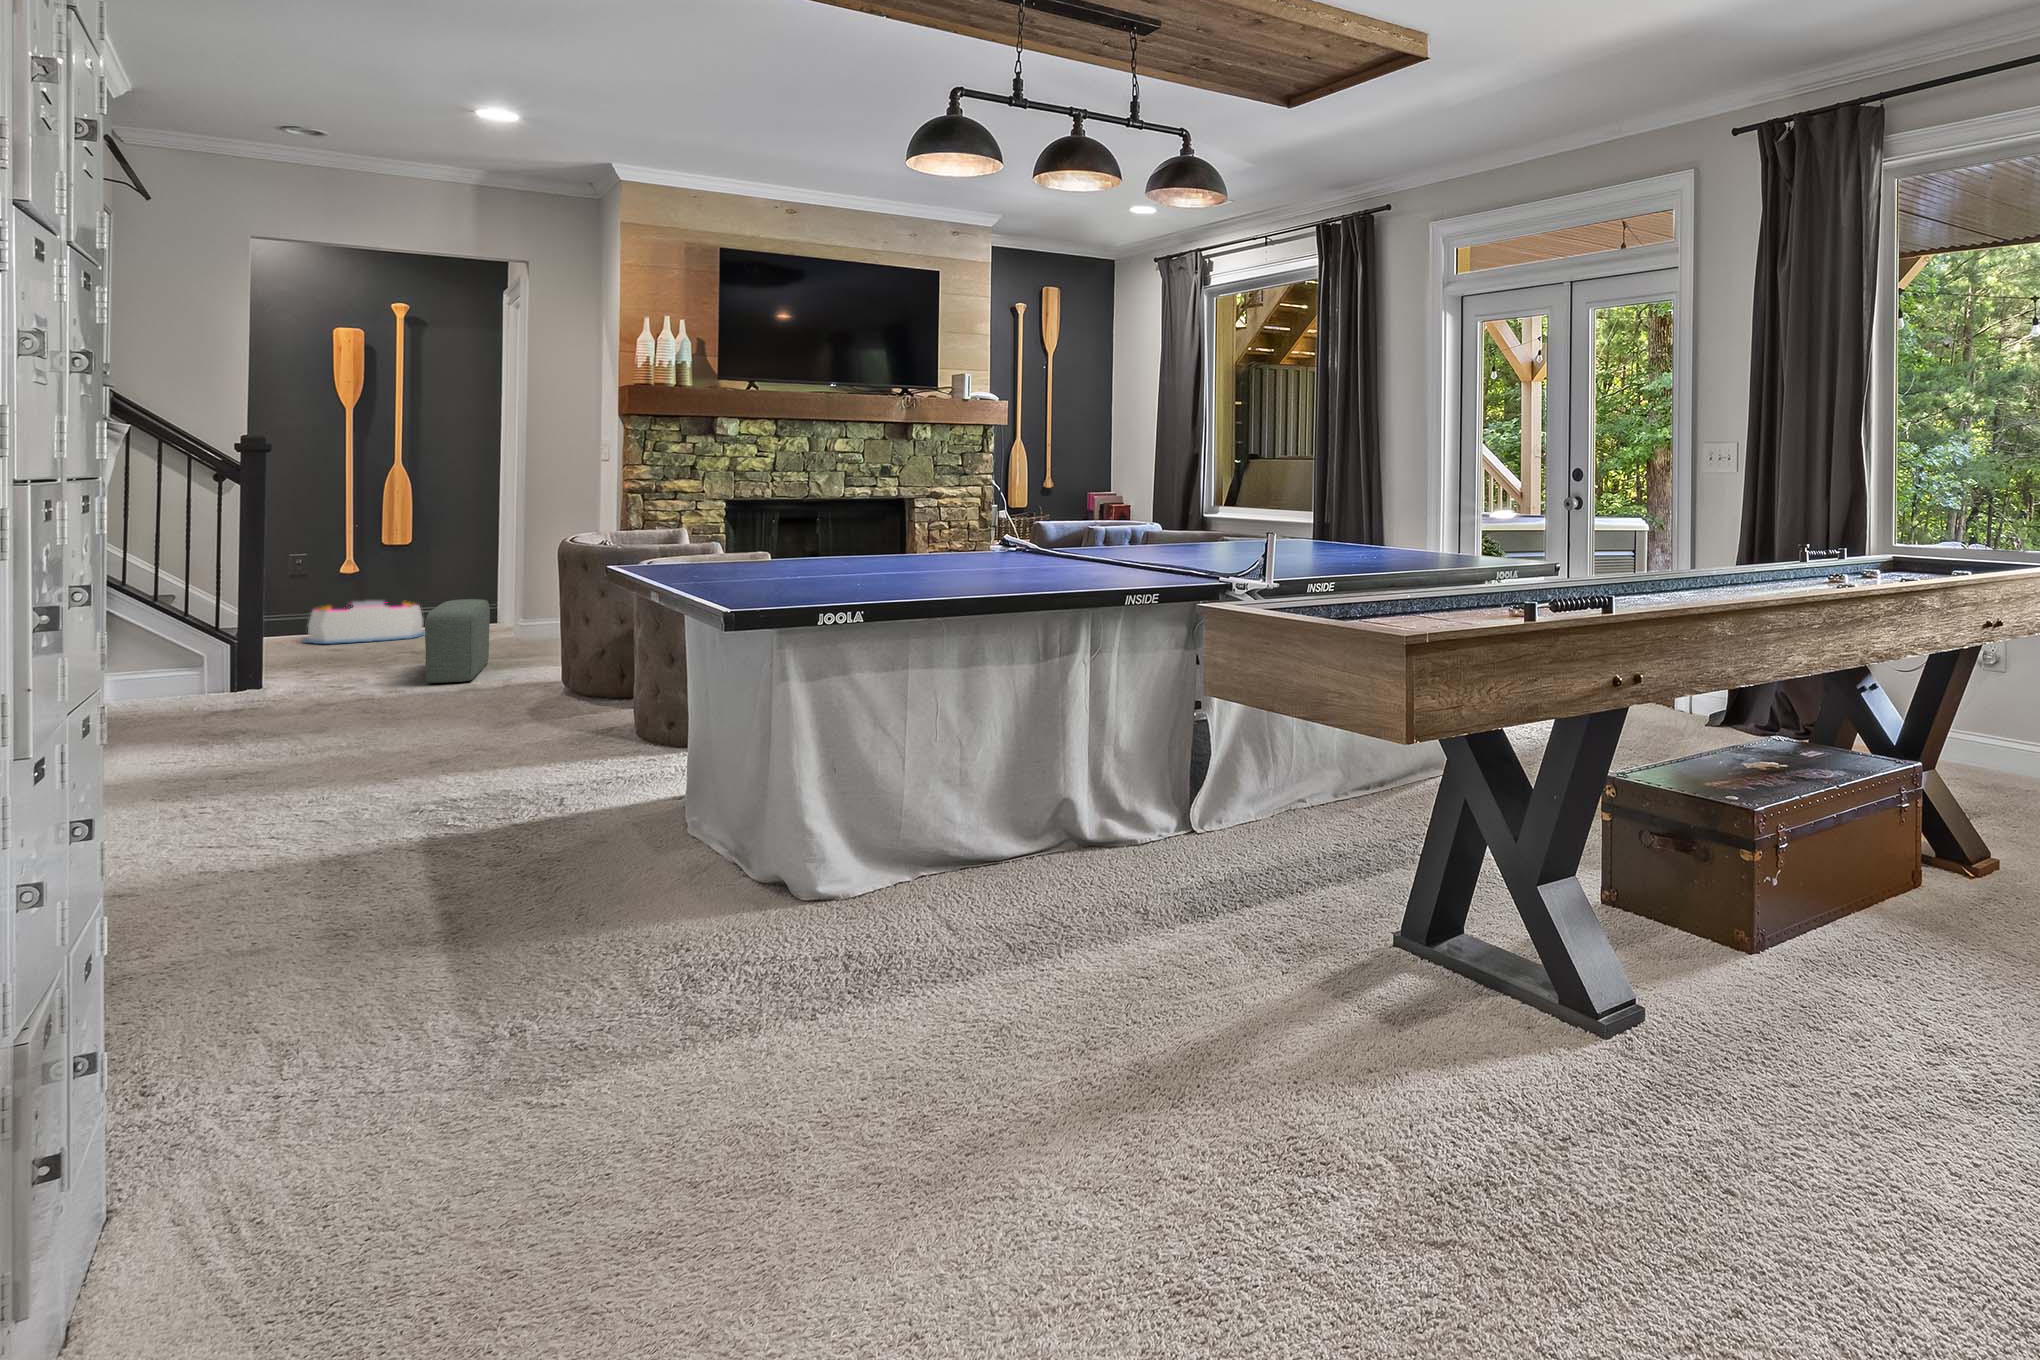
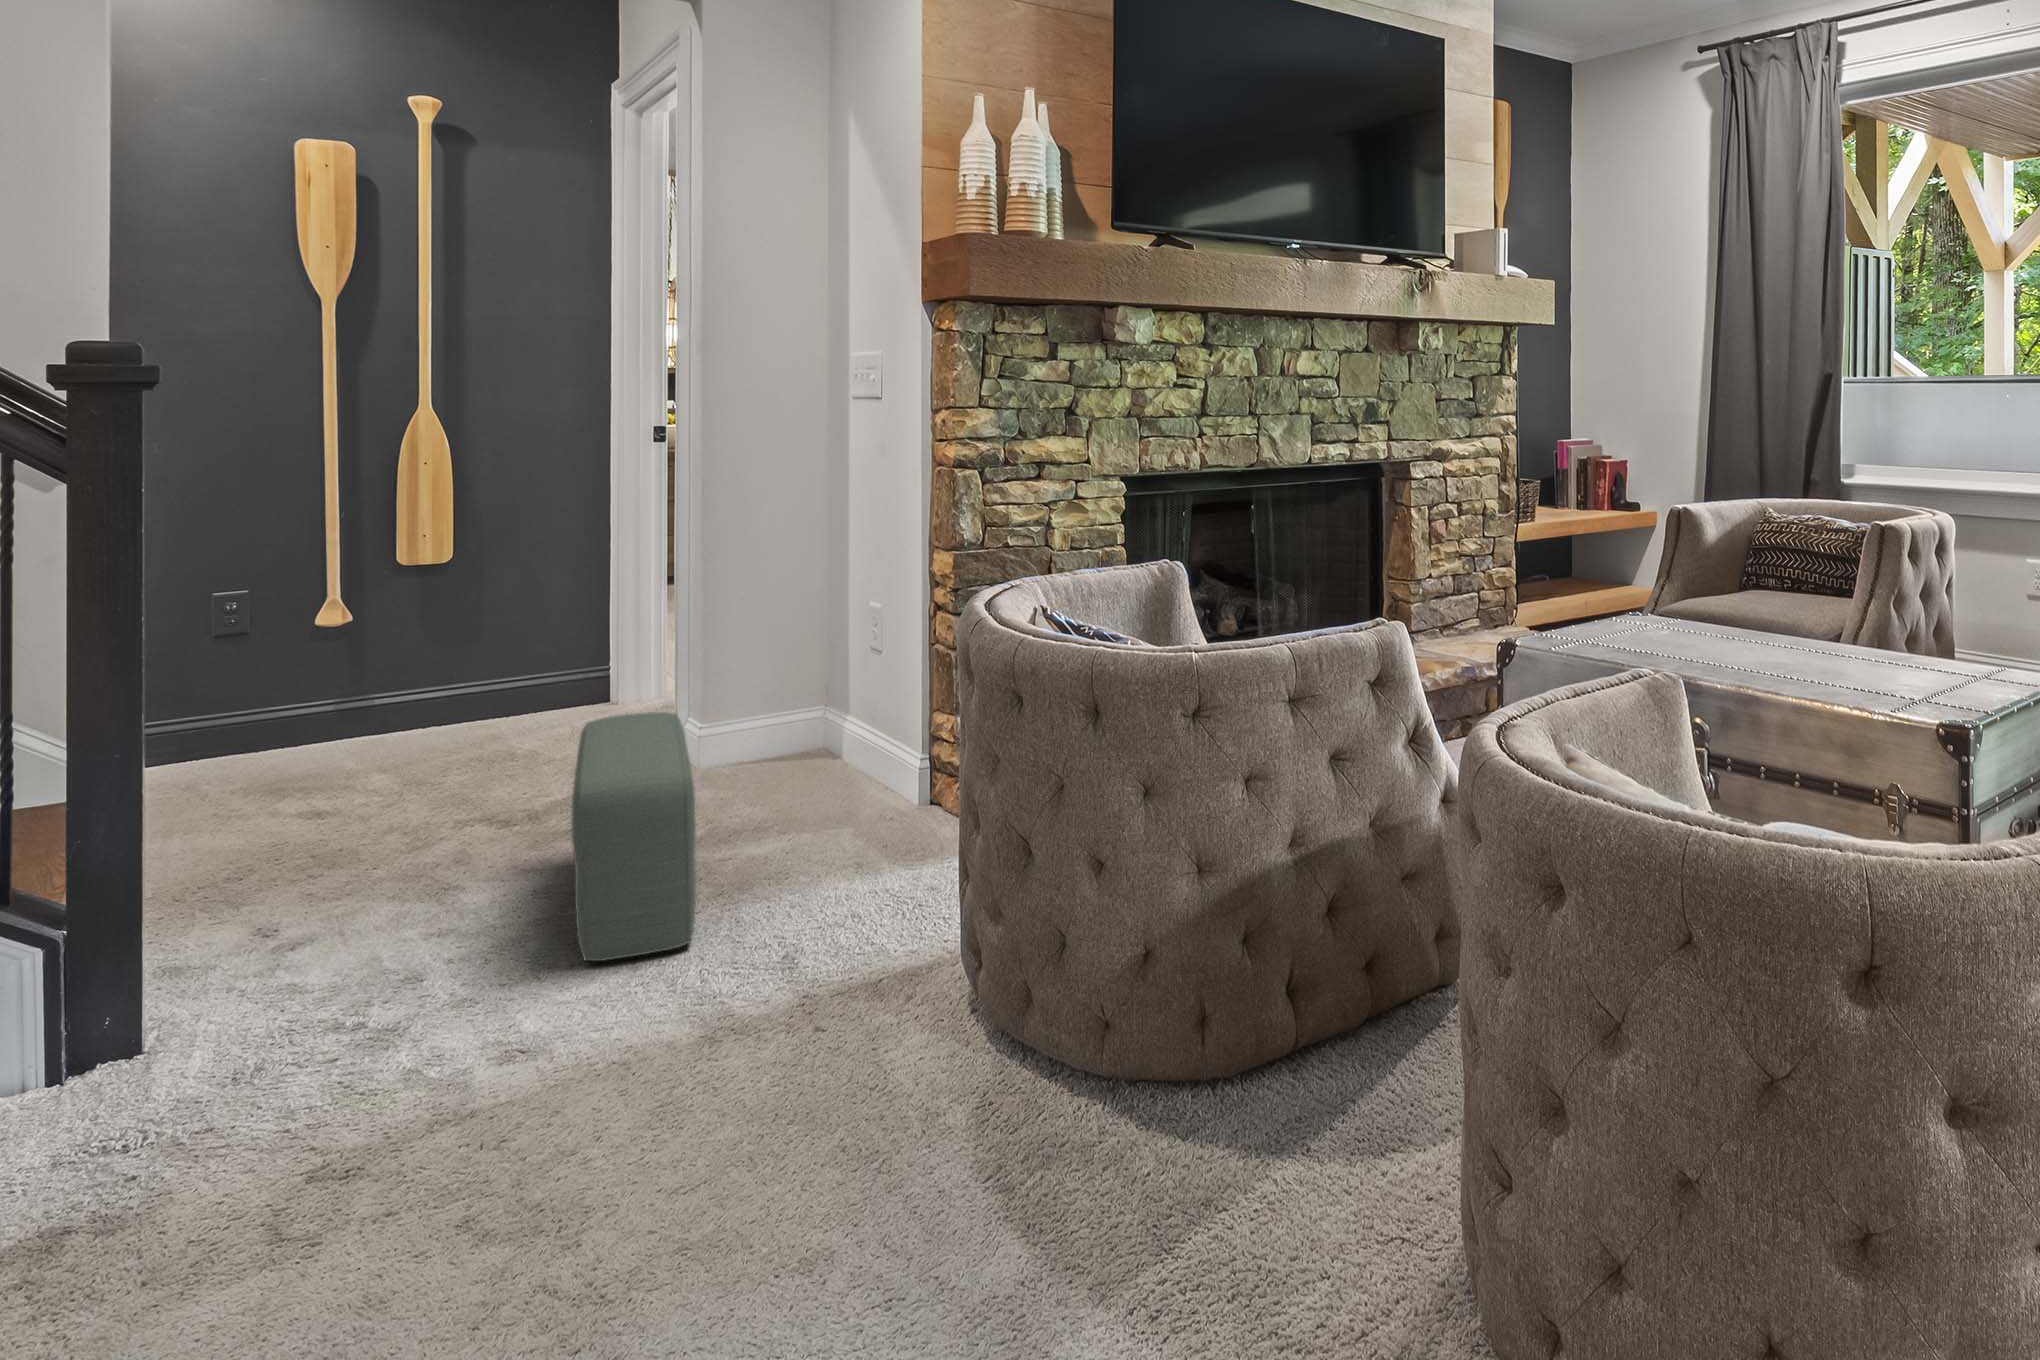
storage bin: present [303,601,424,644] -> none [249,671,499,783]

